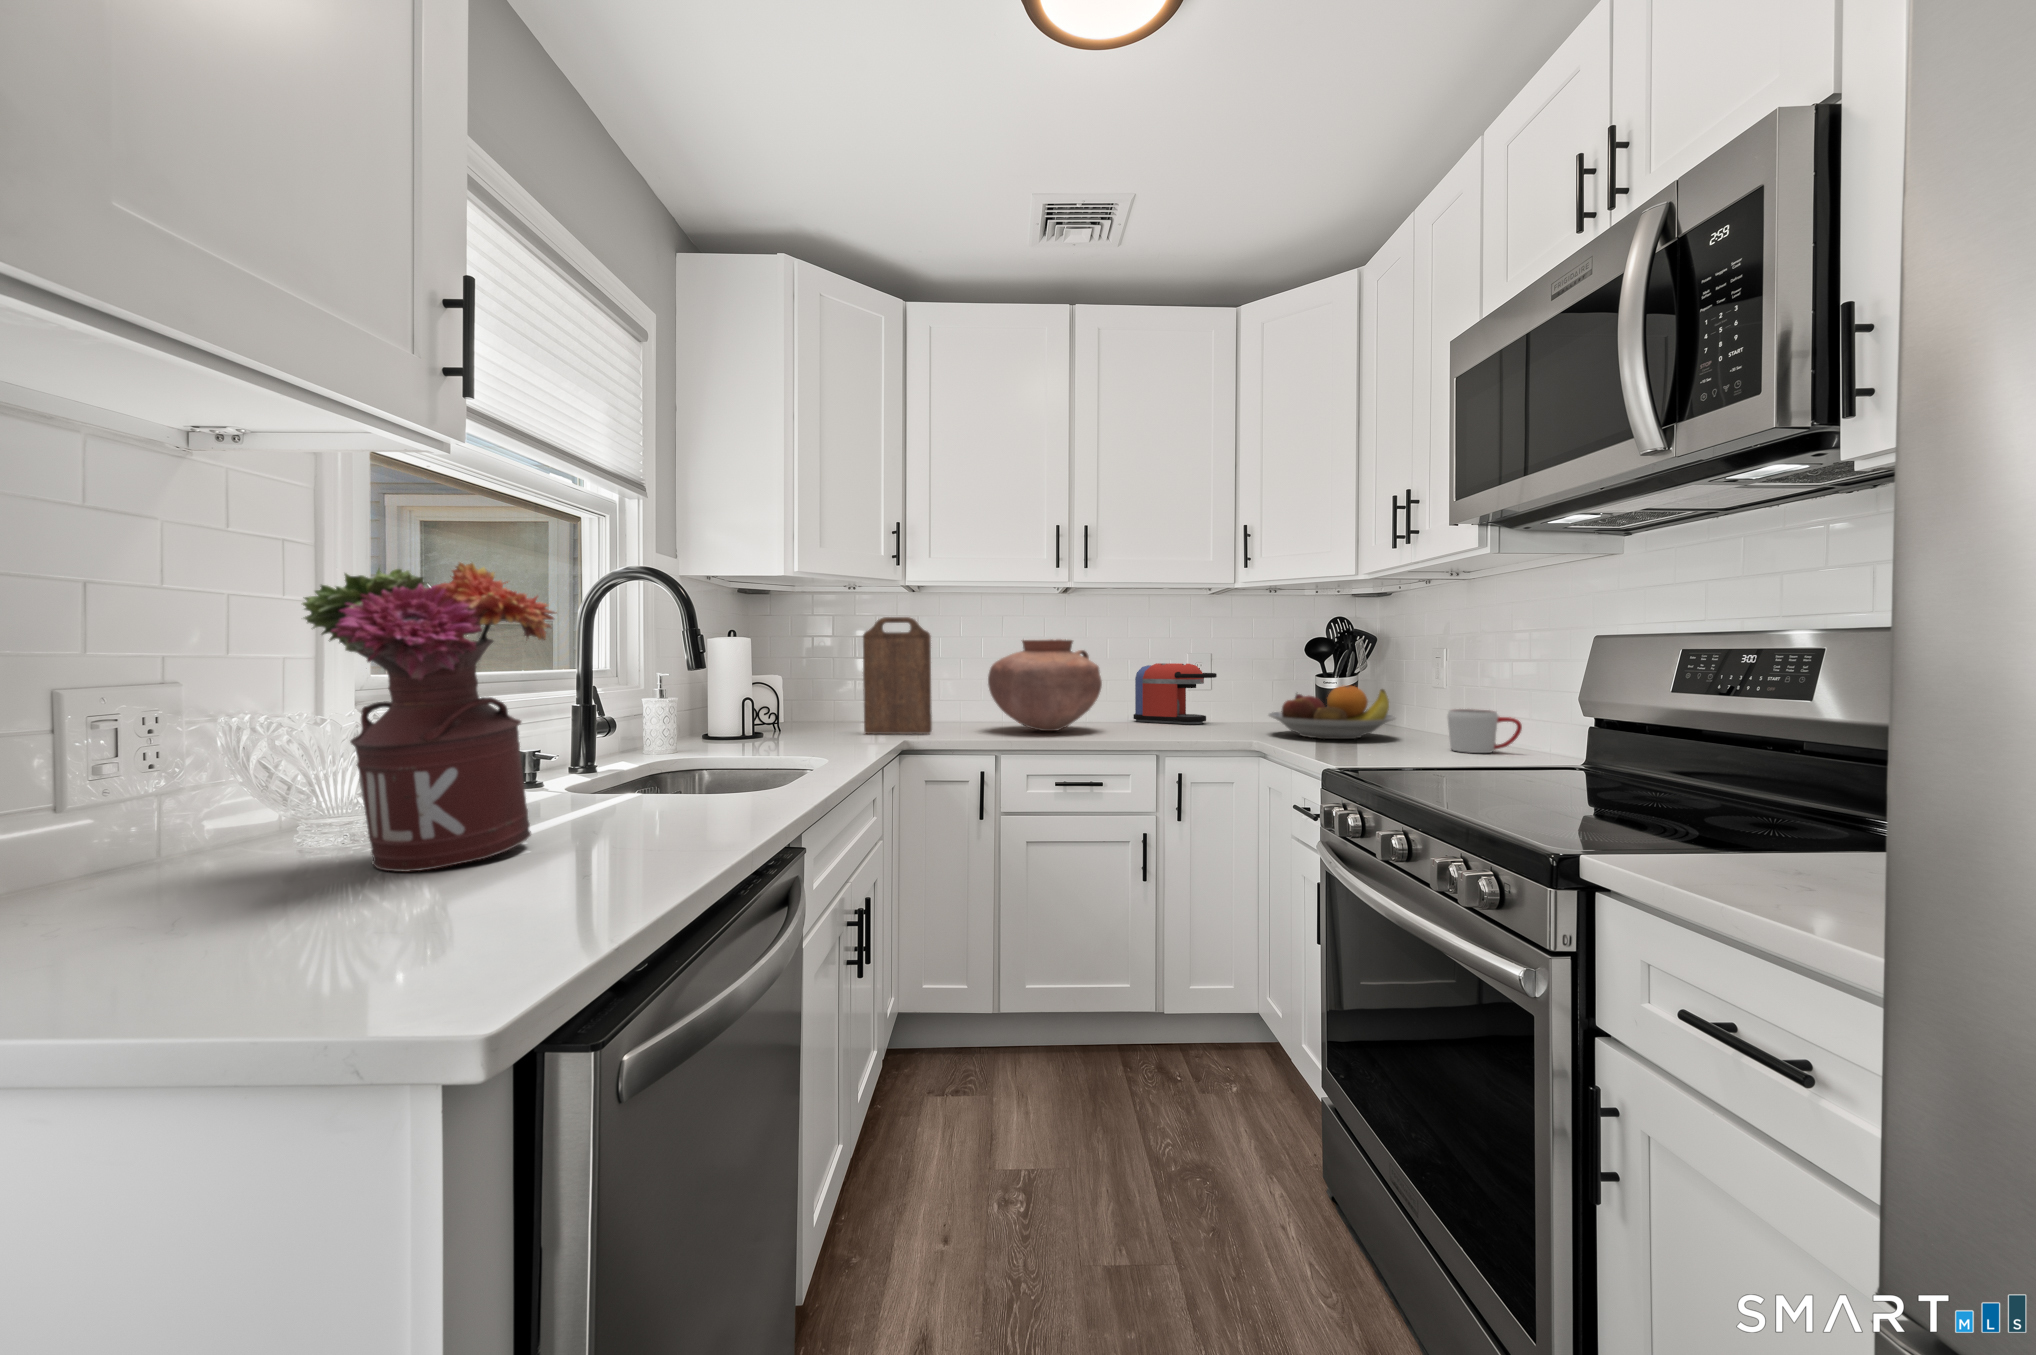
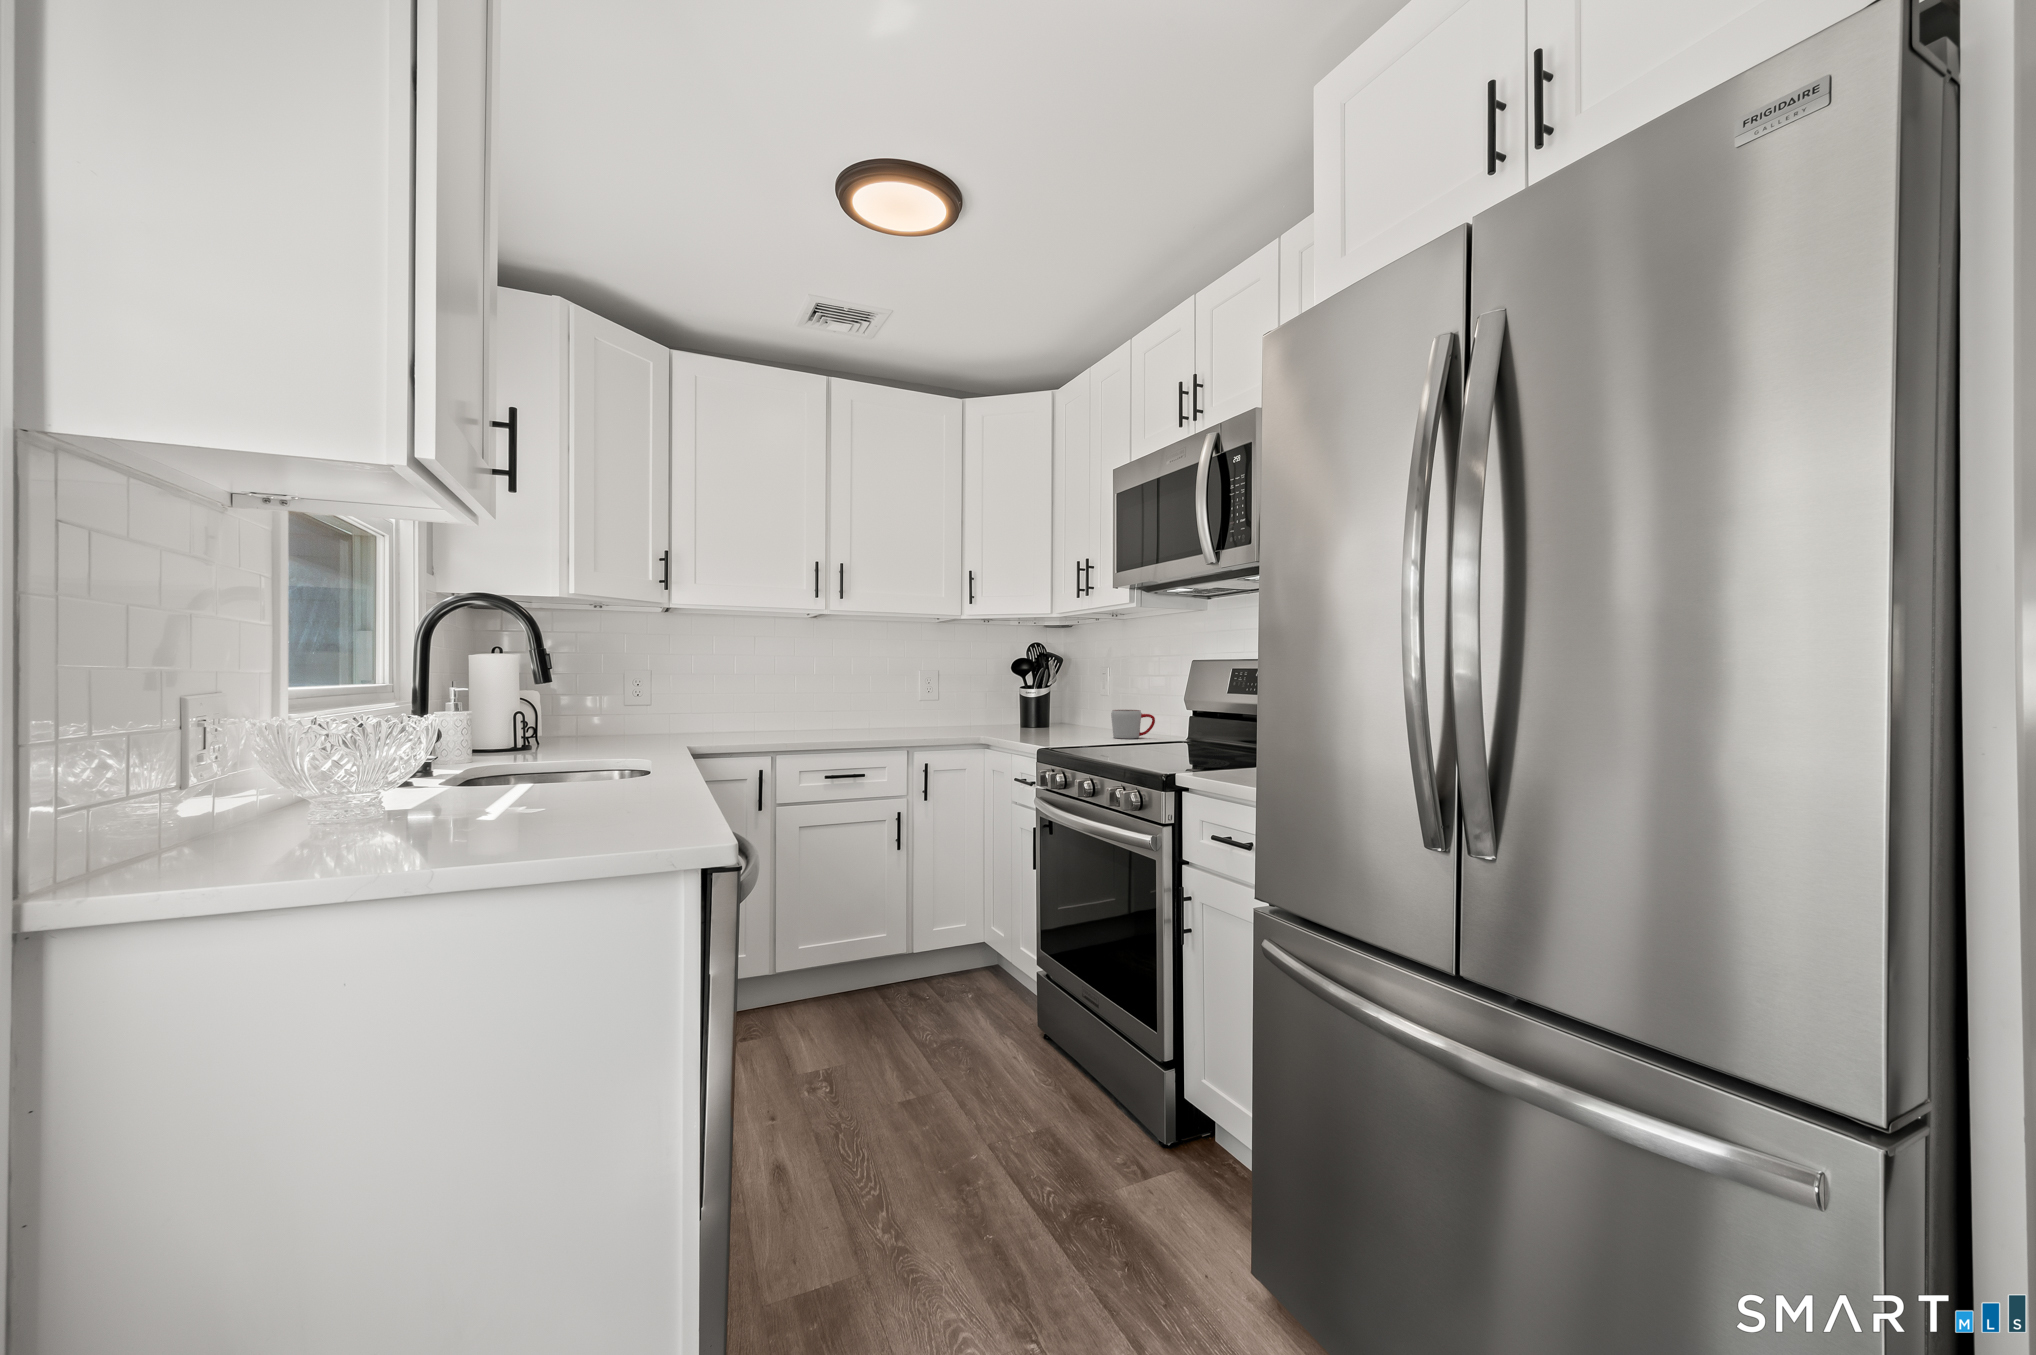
flower arrangement: present [303,563,555,872] -> none [422,598,595,807]
cutting board: present [863,617,932,734] -> none [648,635,713,740]
vase: present [988,639,1102,731] -> none [760,657,859,734]
coffee maker: present [1133,663,1217,724] -> none [874,679,944,729]
fruit bowl: present [1269,685,1396,739] -> none [989,695,1078,734]

